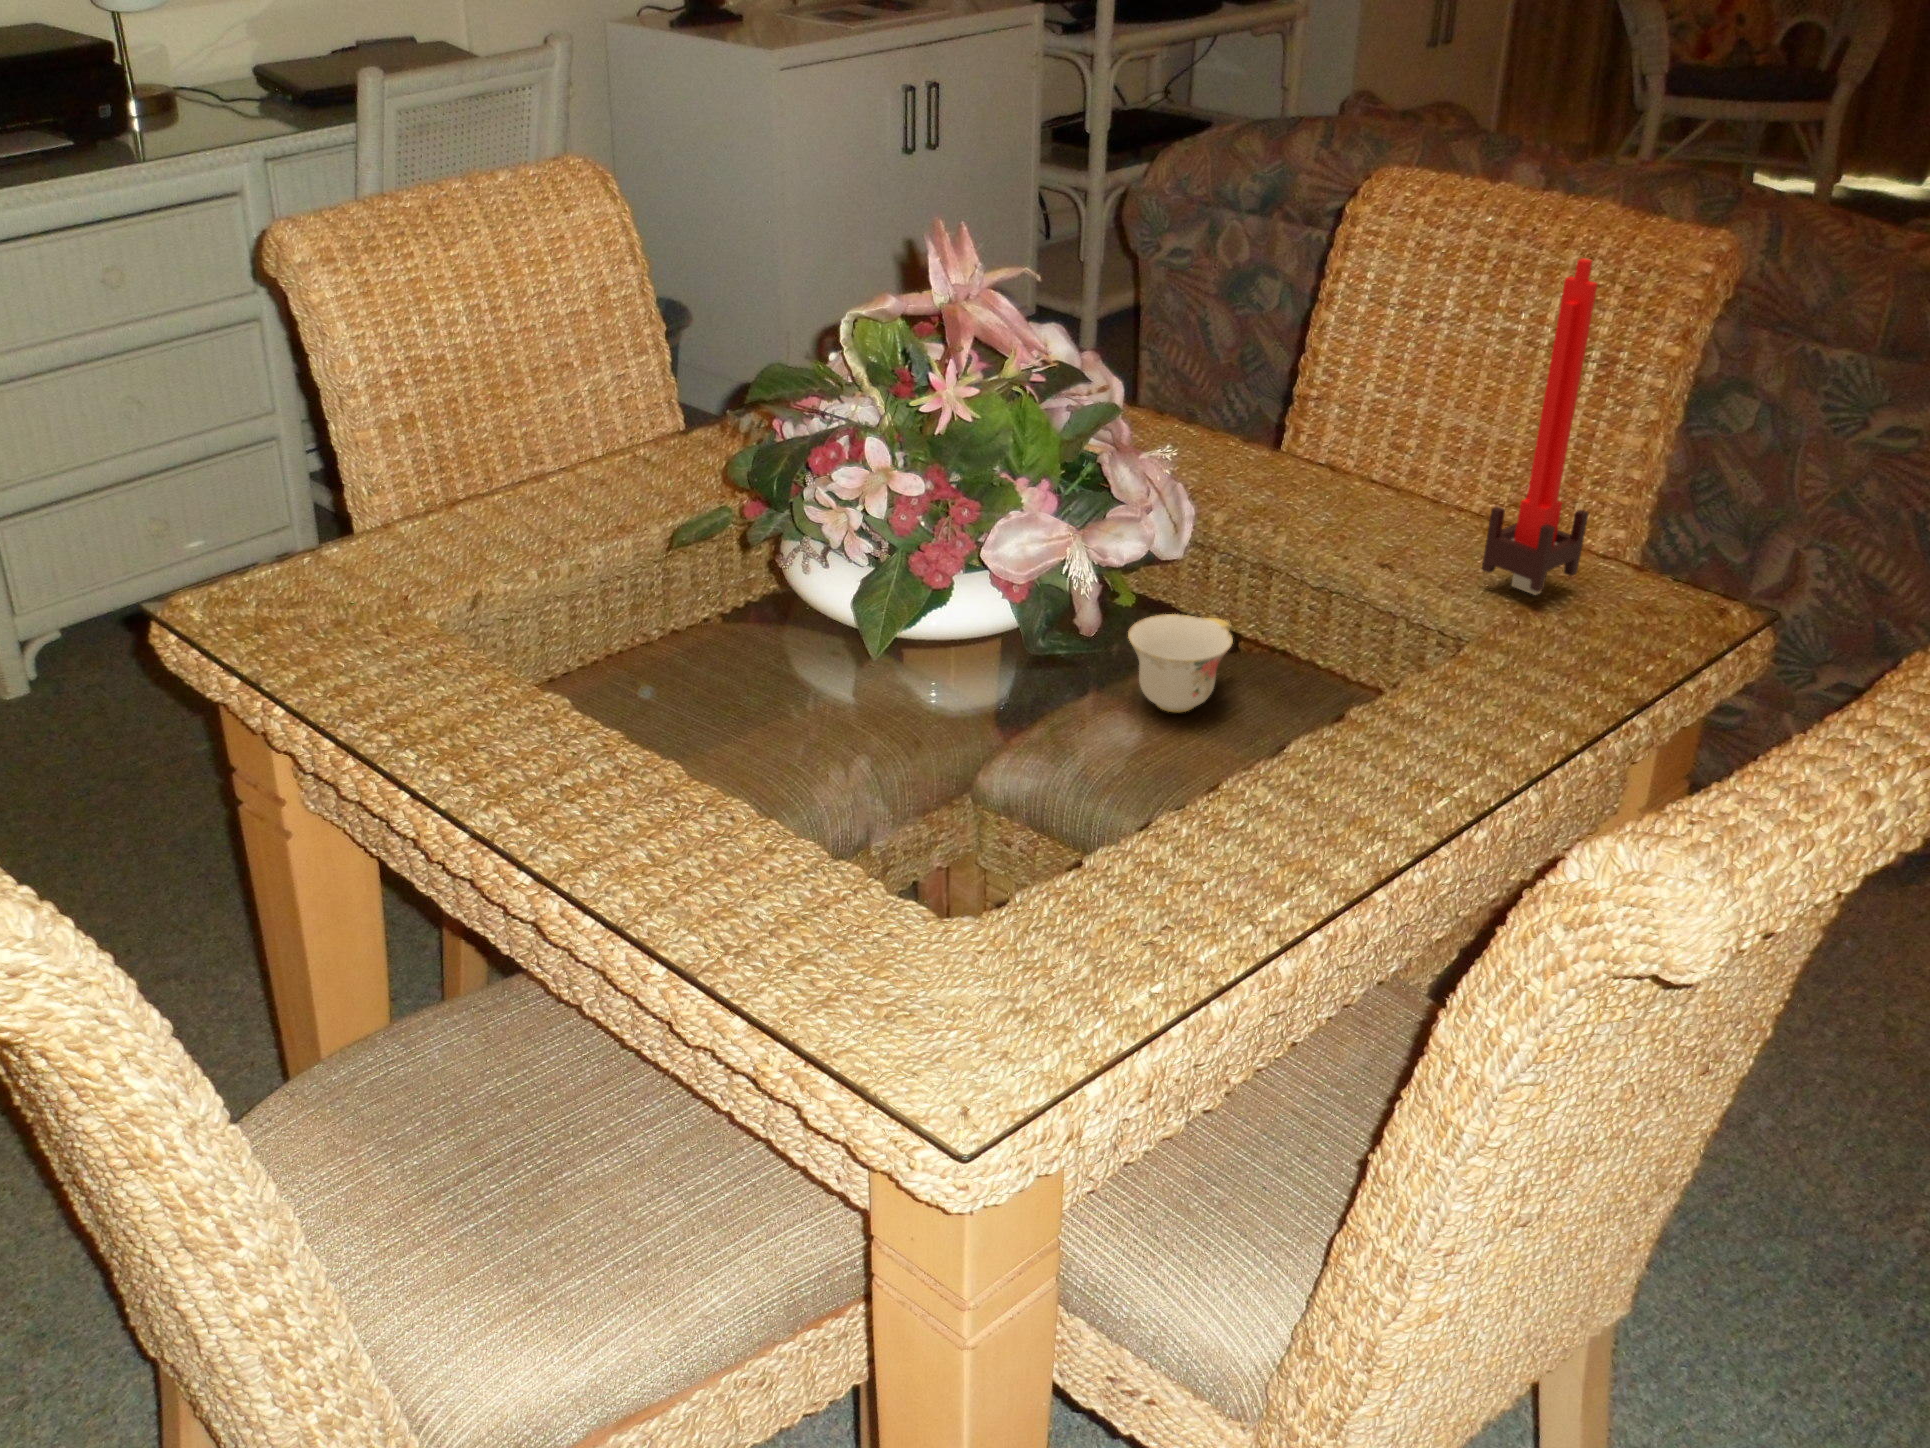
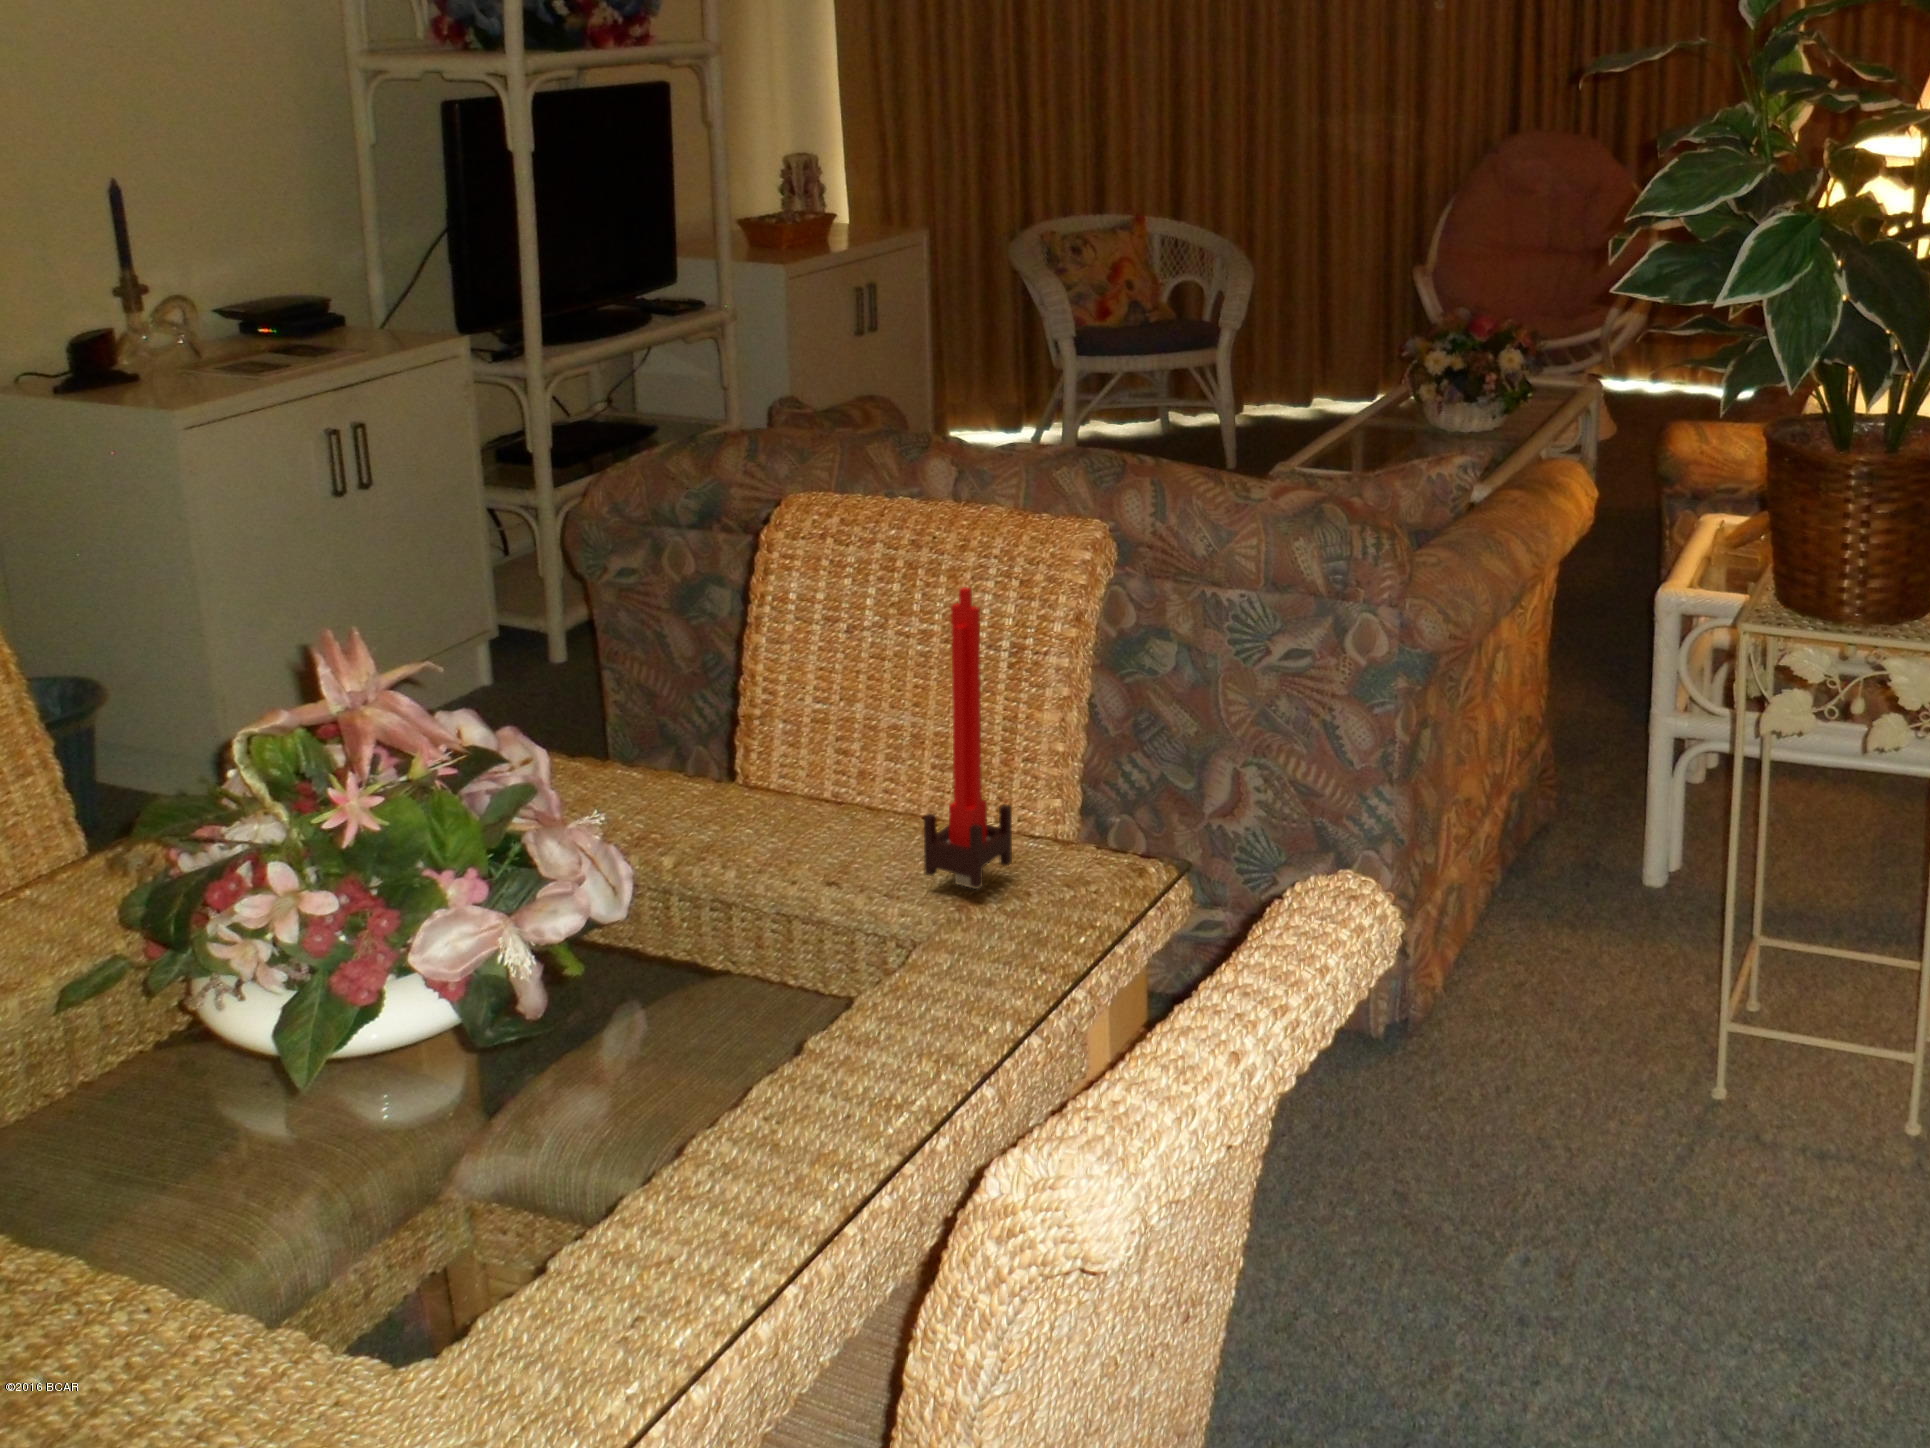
teacup: present [1128,614,1233,712] -> none [578,971,689,1077]

